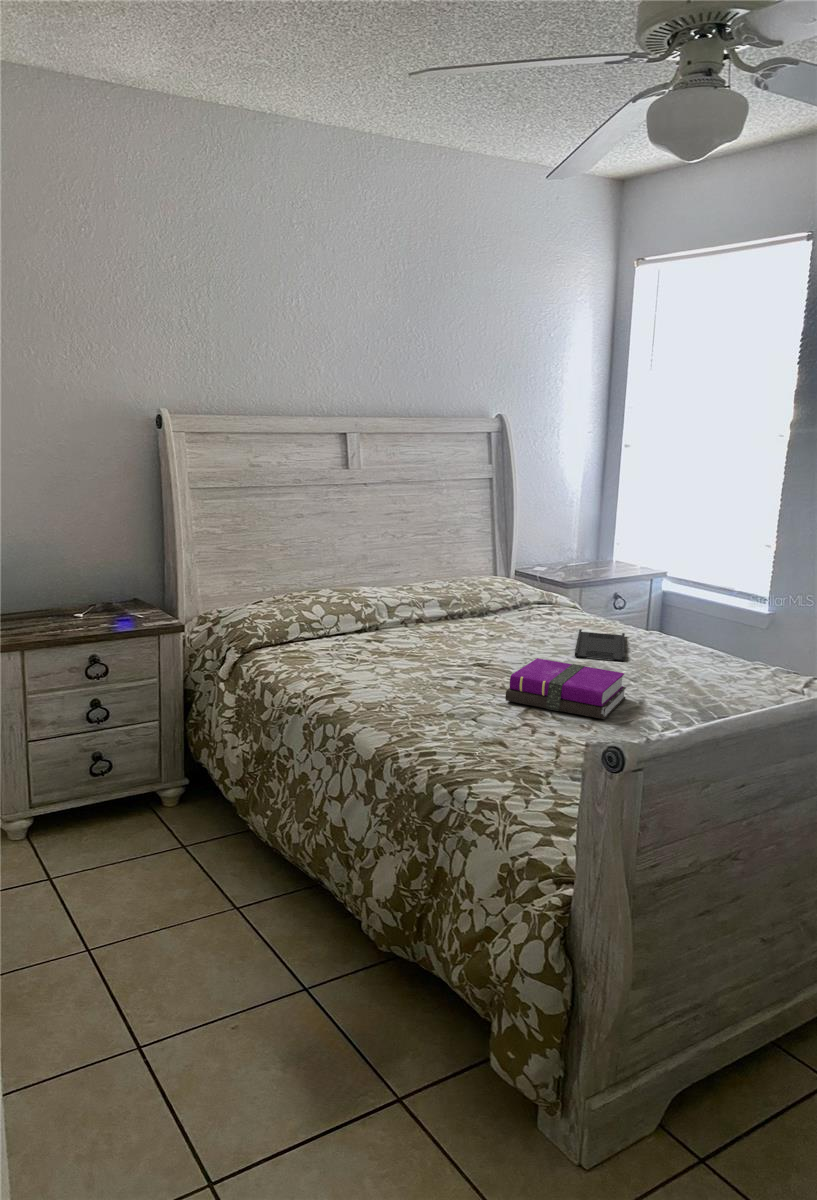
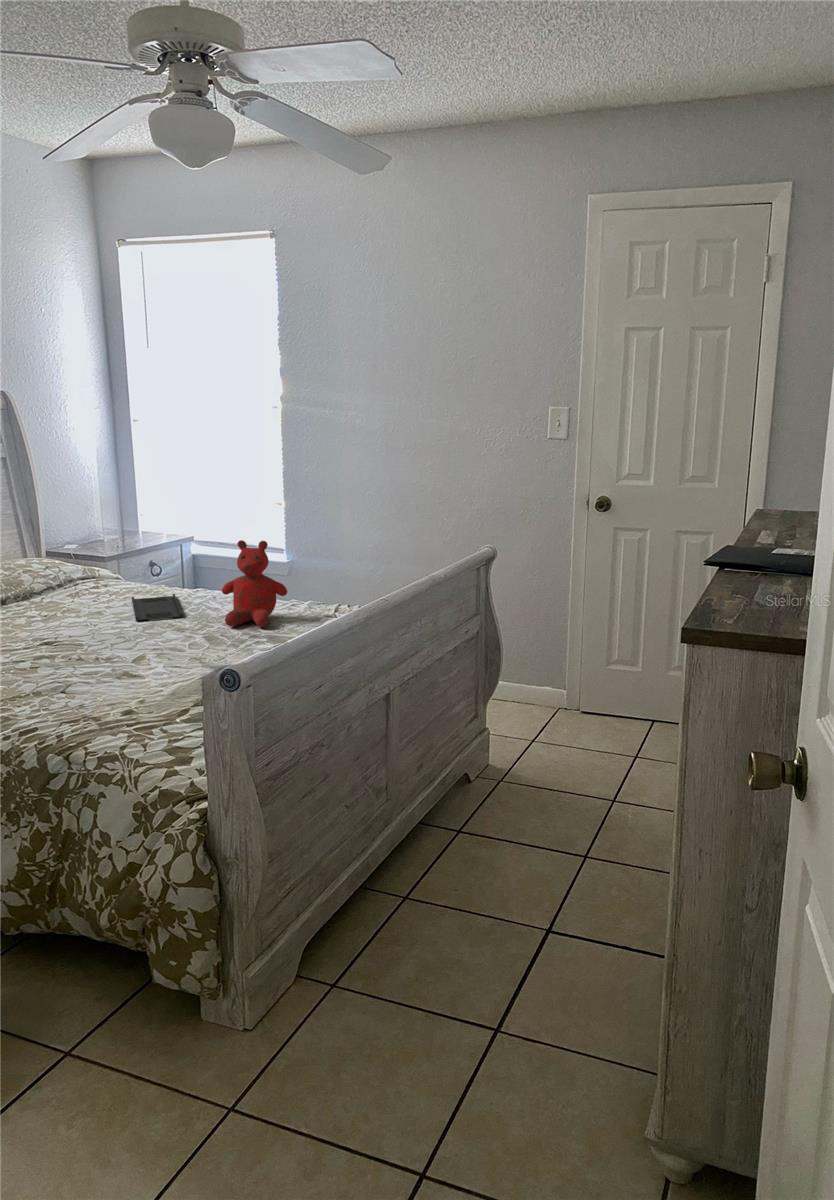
teddy bear: none [667,587,746,689] -> present [222,540,287,627]
notebook: present [505,658,626,719] -> none [85,625,196,670]

